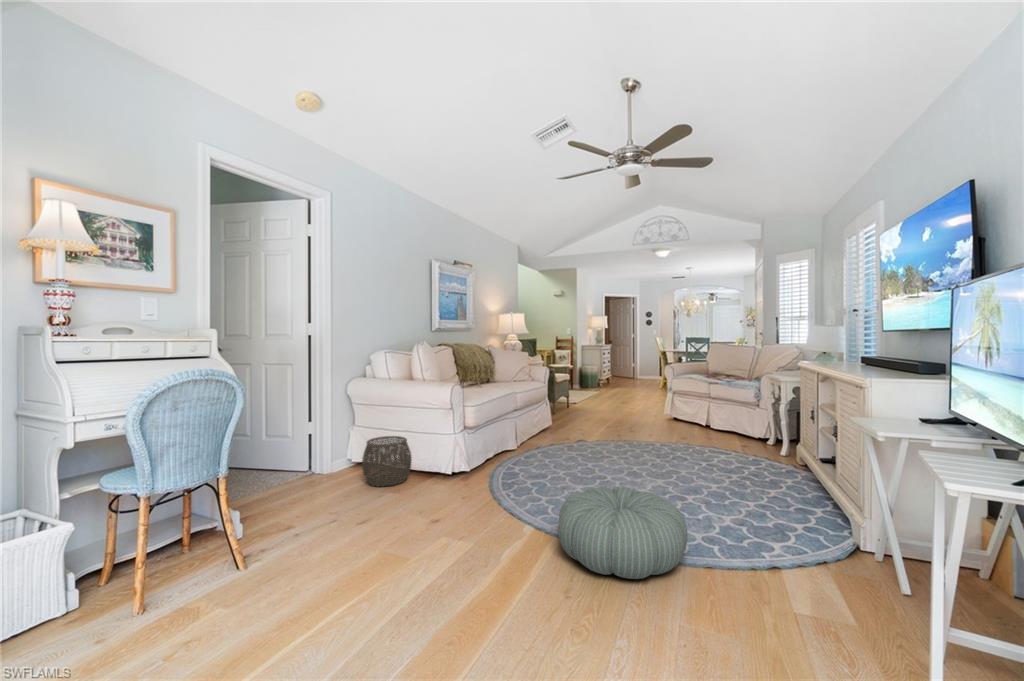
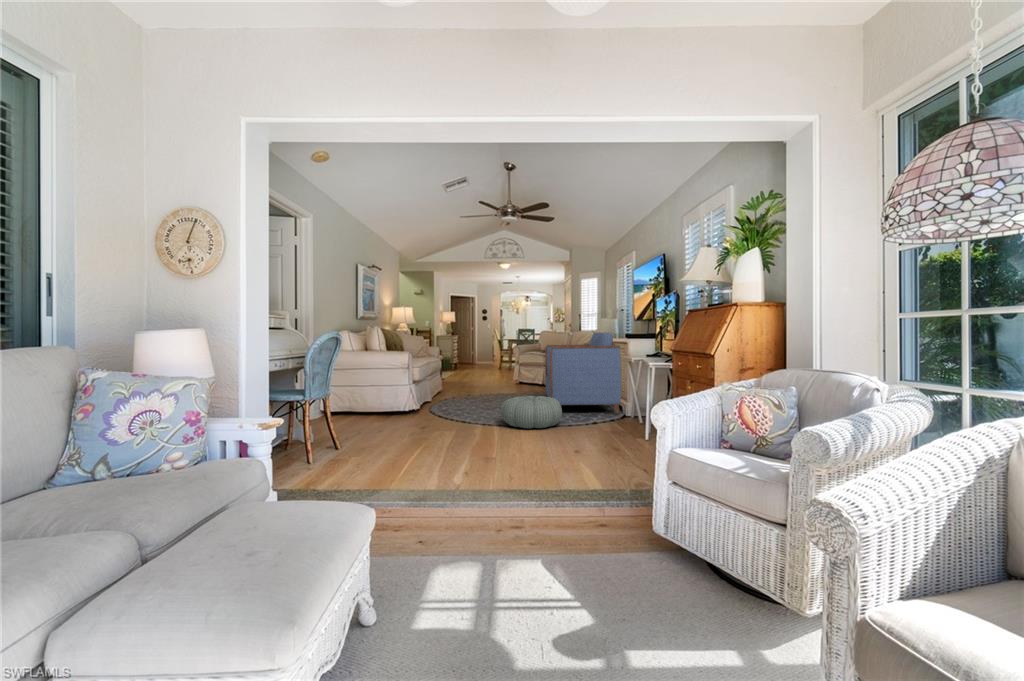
armchair: none [679,357,849,544] -> present [545,333,621,413]
woven basket: present [362,436,412,487] -> none [350,389,384,420]

